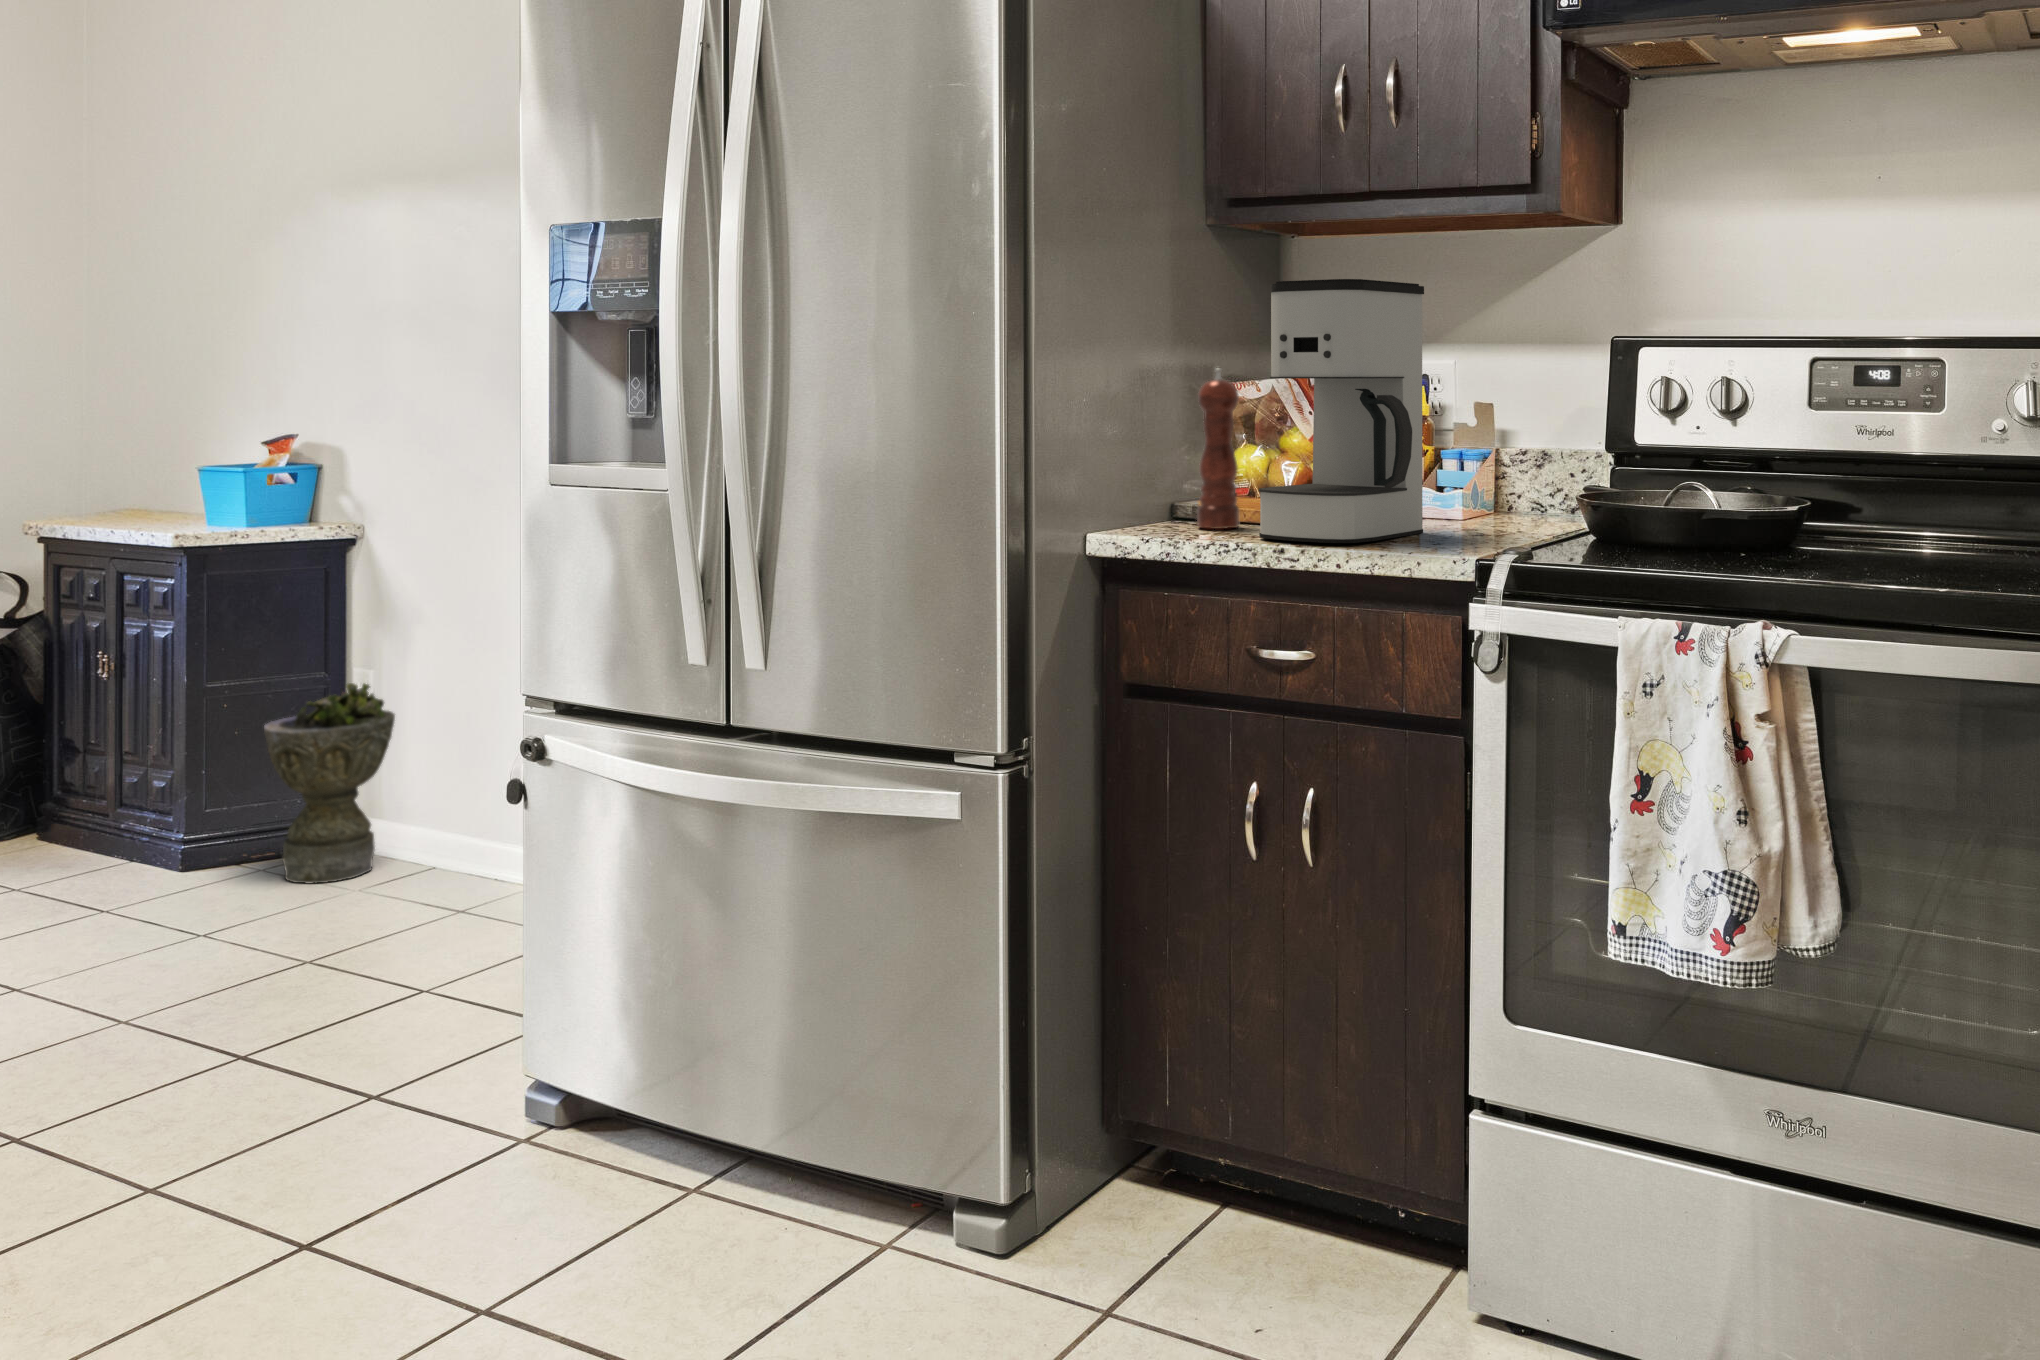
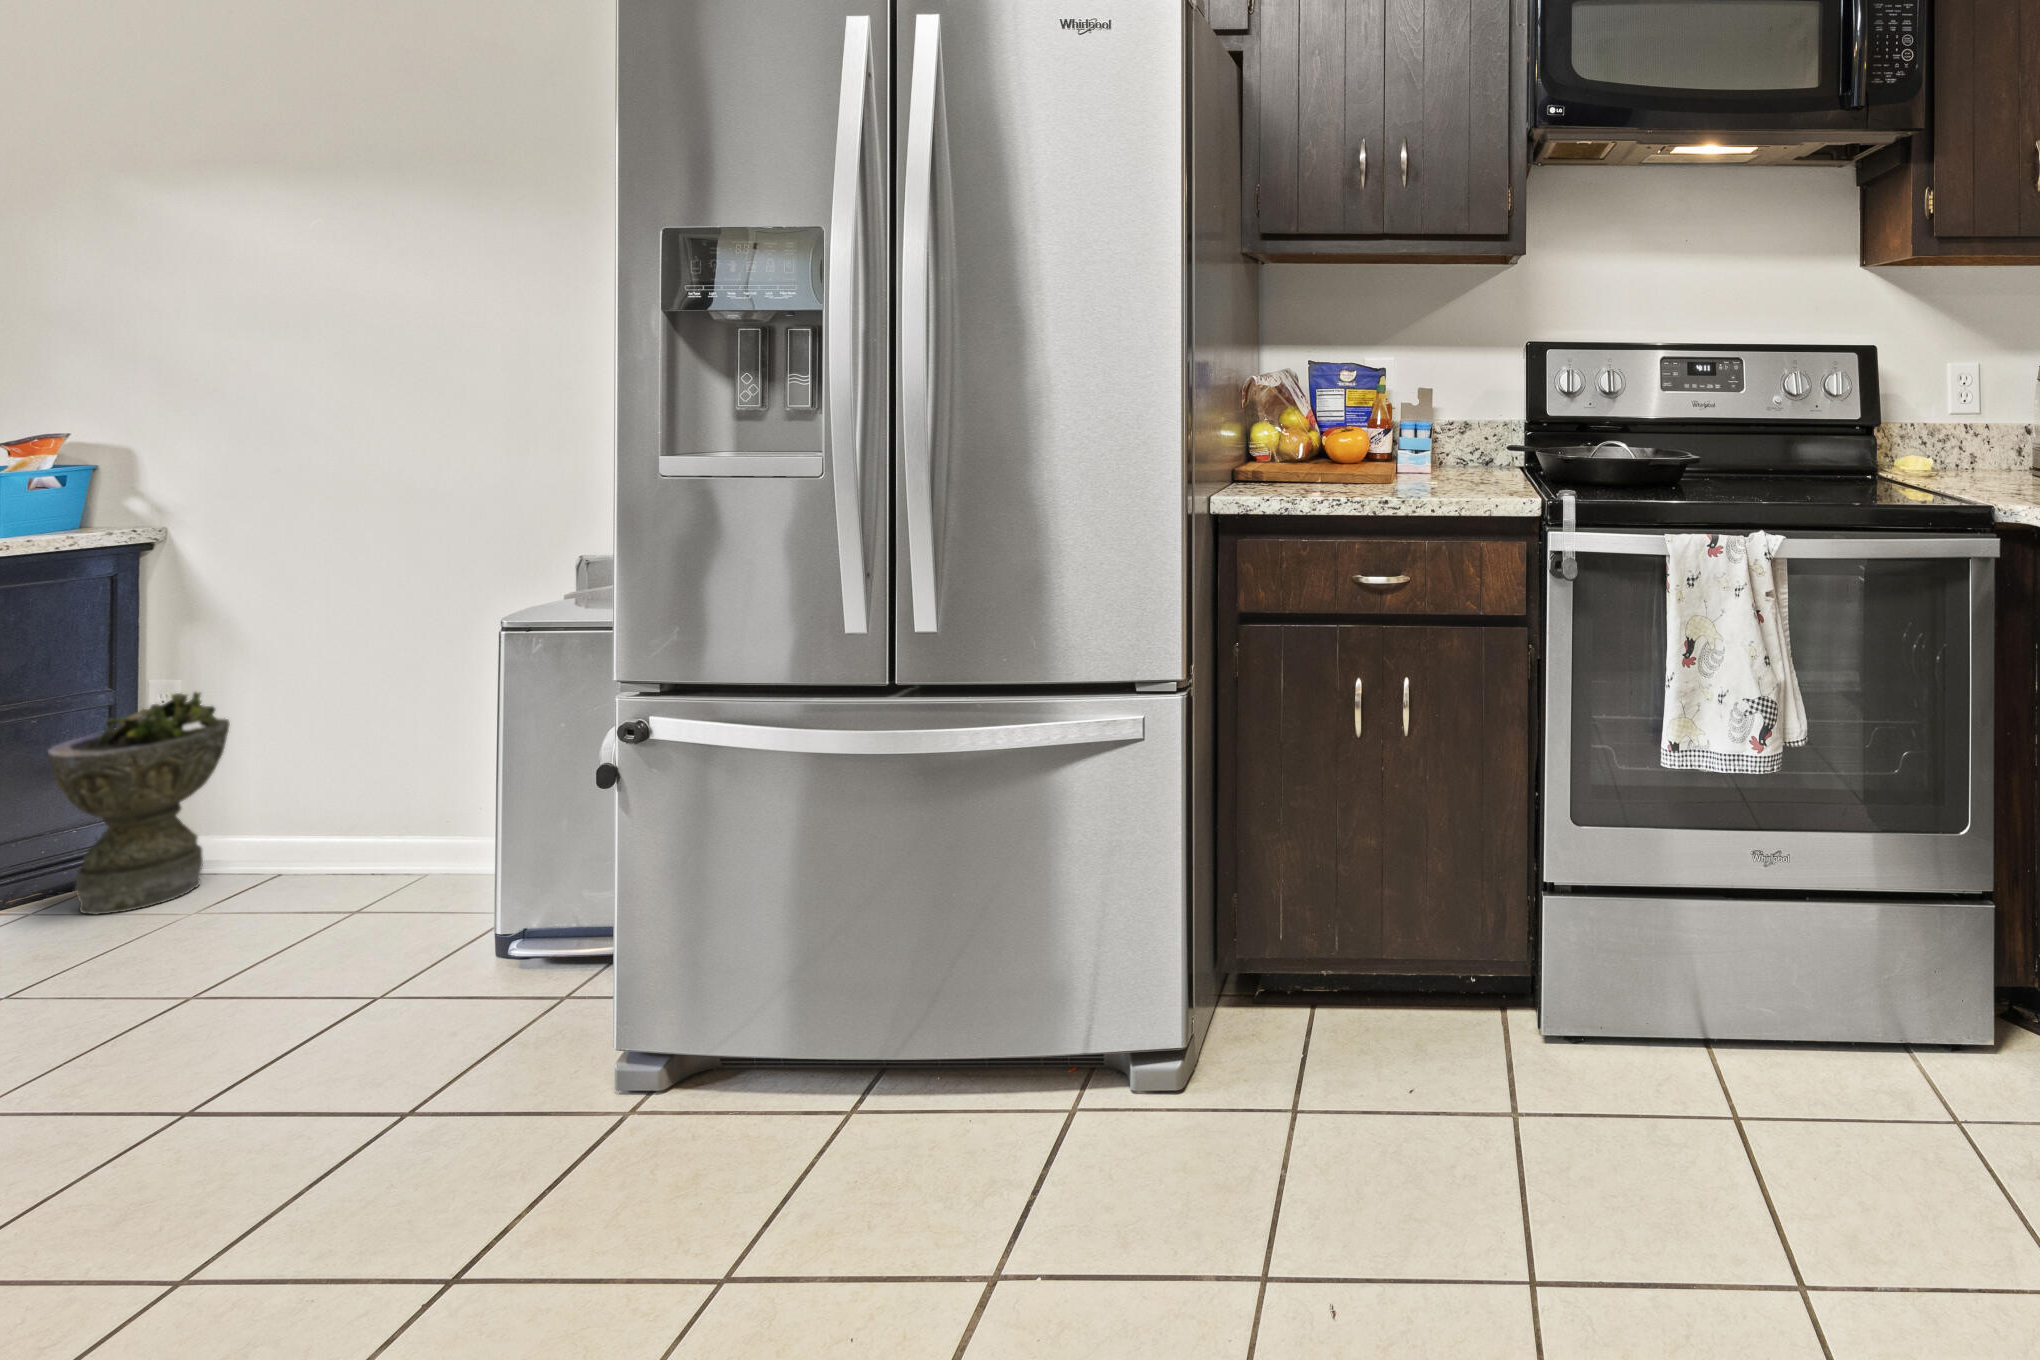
coffee maker: present [1259,279,1424,543] -> none [1347,299,1459,494]
pepper mill: present [1197,368,1239,529] -> none [1274,365,1306,488]

